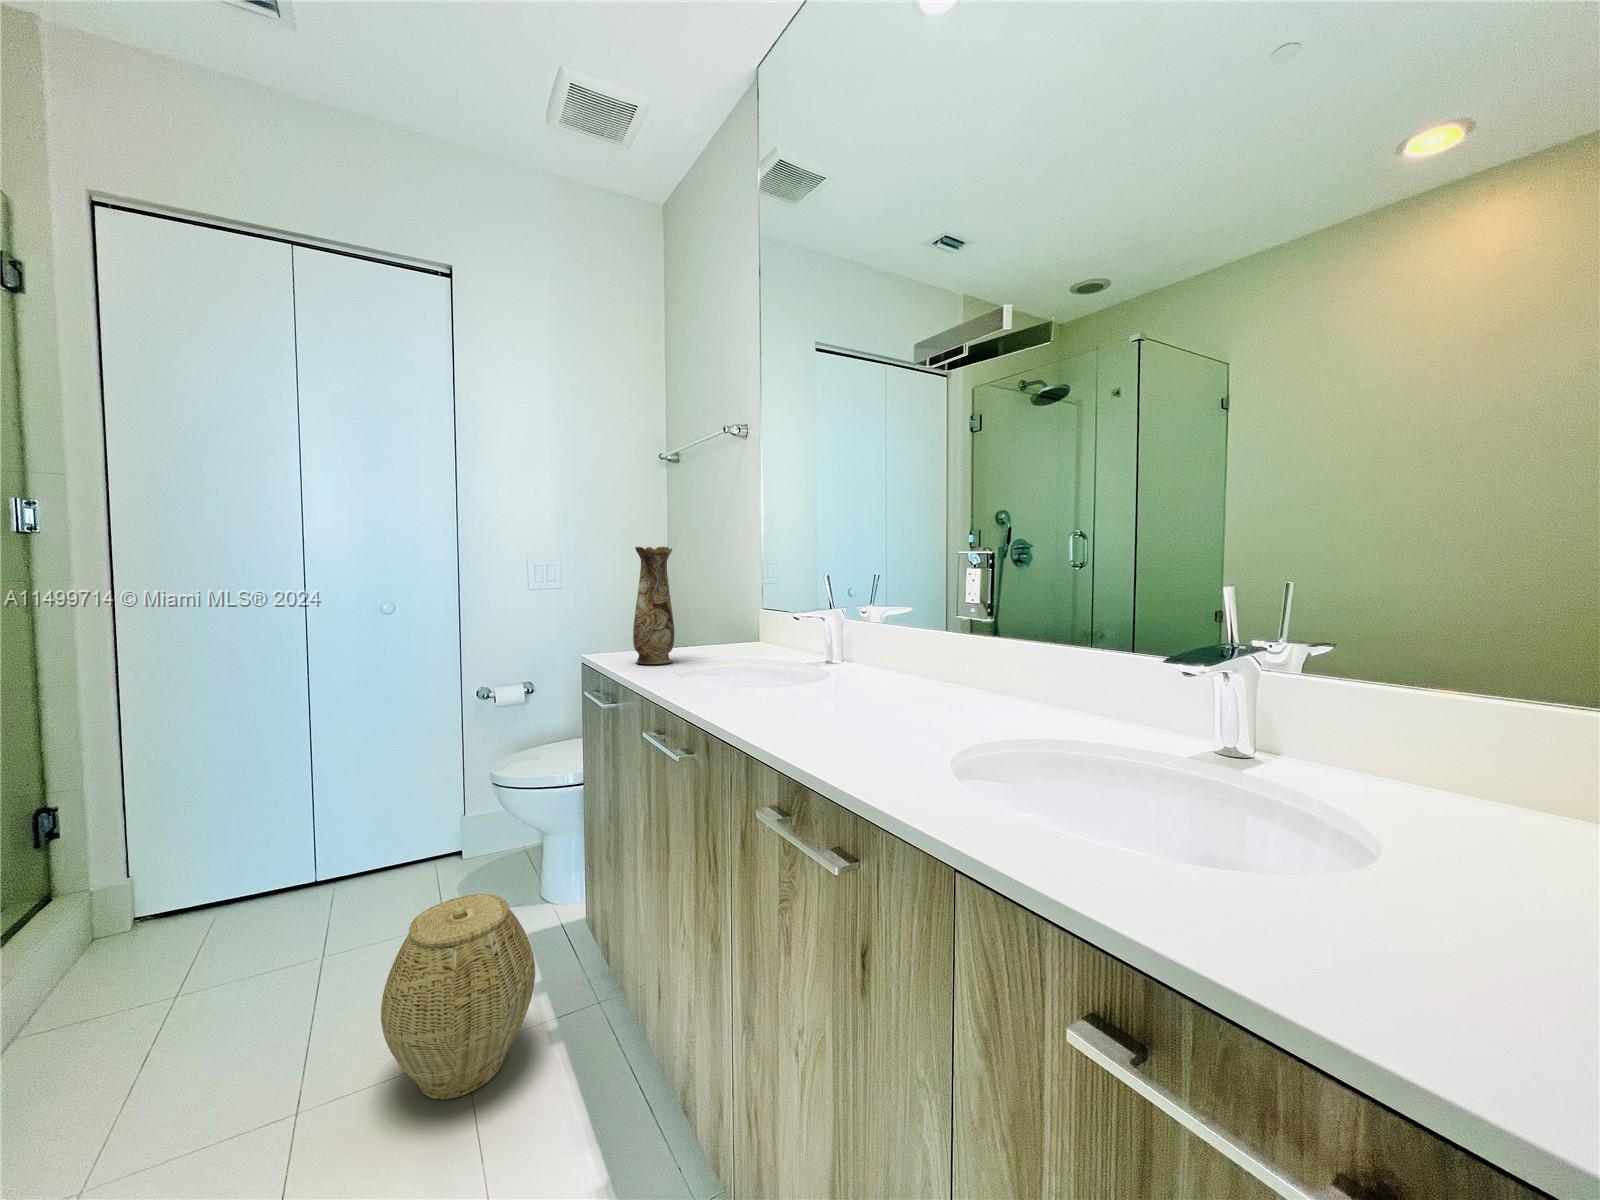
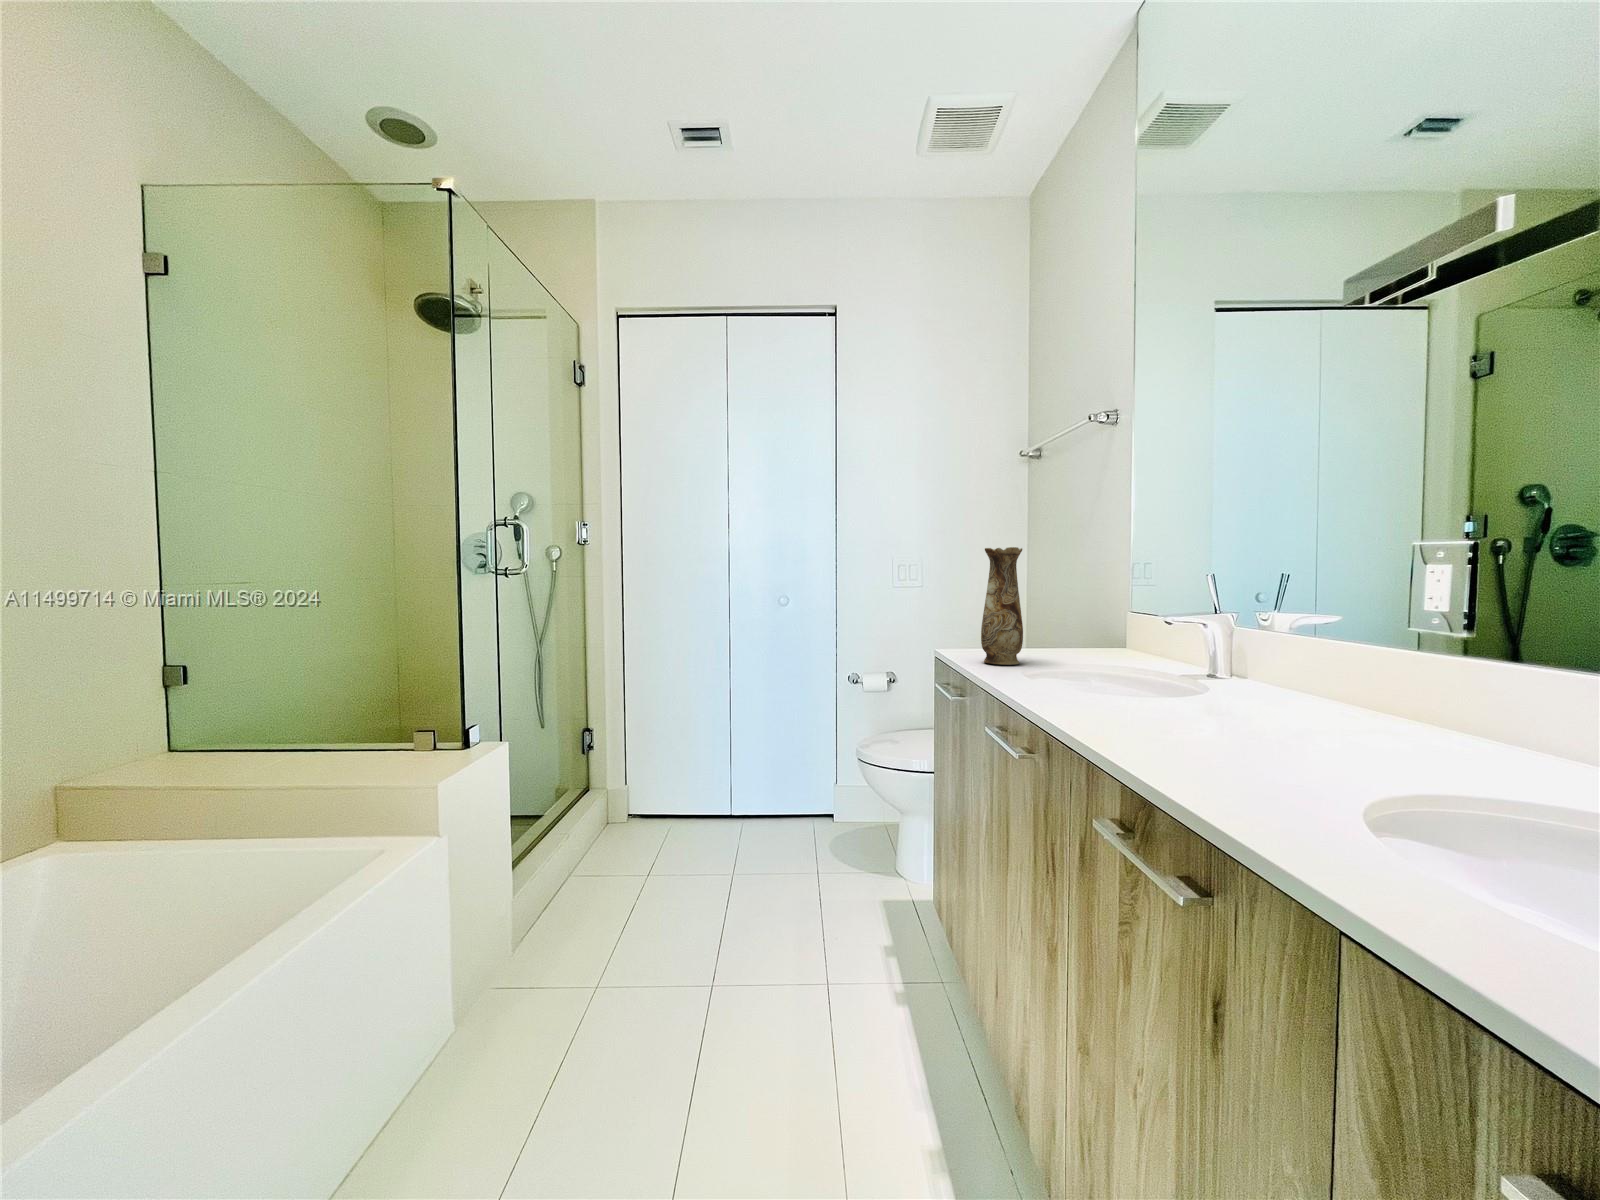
woven basket: present [381,894,535,1099] -> none [774,850,887,1015]

